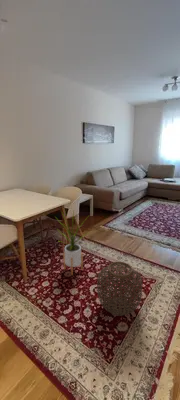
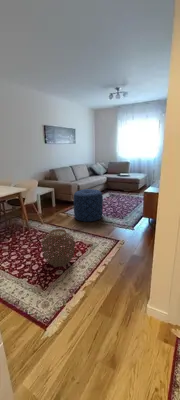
pouf: none [120,199,158,240] -> present [74,189,103,222]
house plant: present [63,215,83,274] -> none [11,193,41,247]

